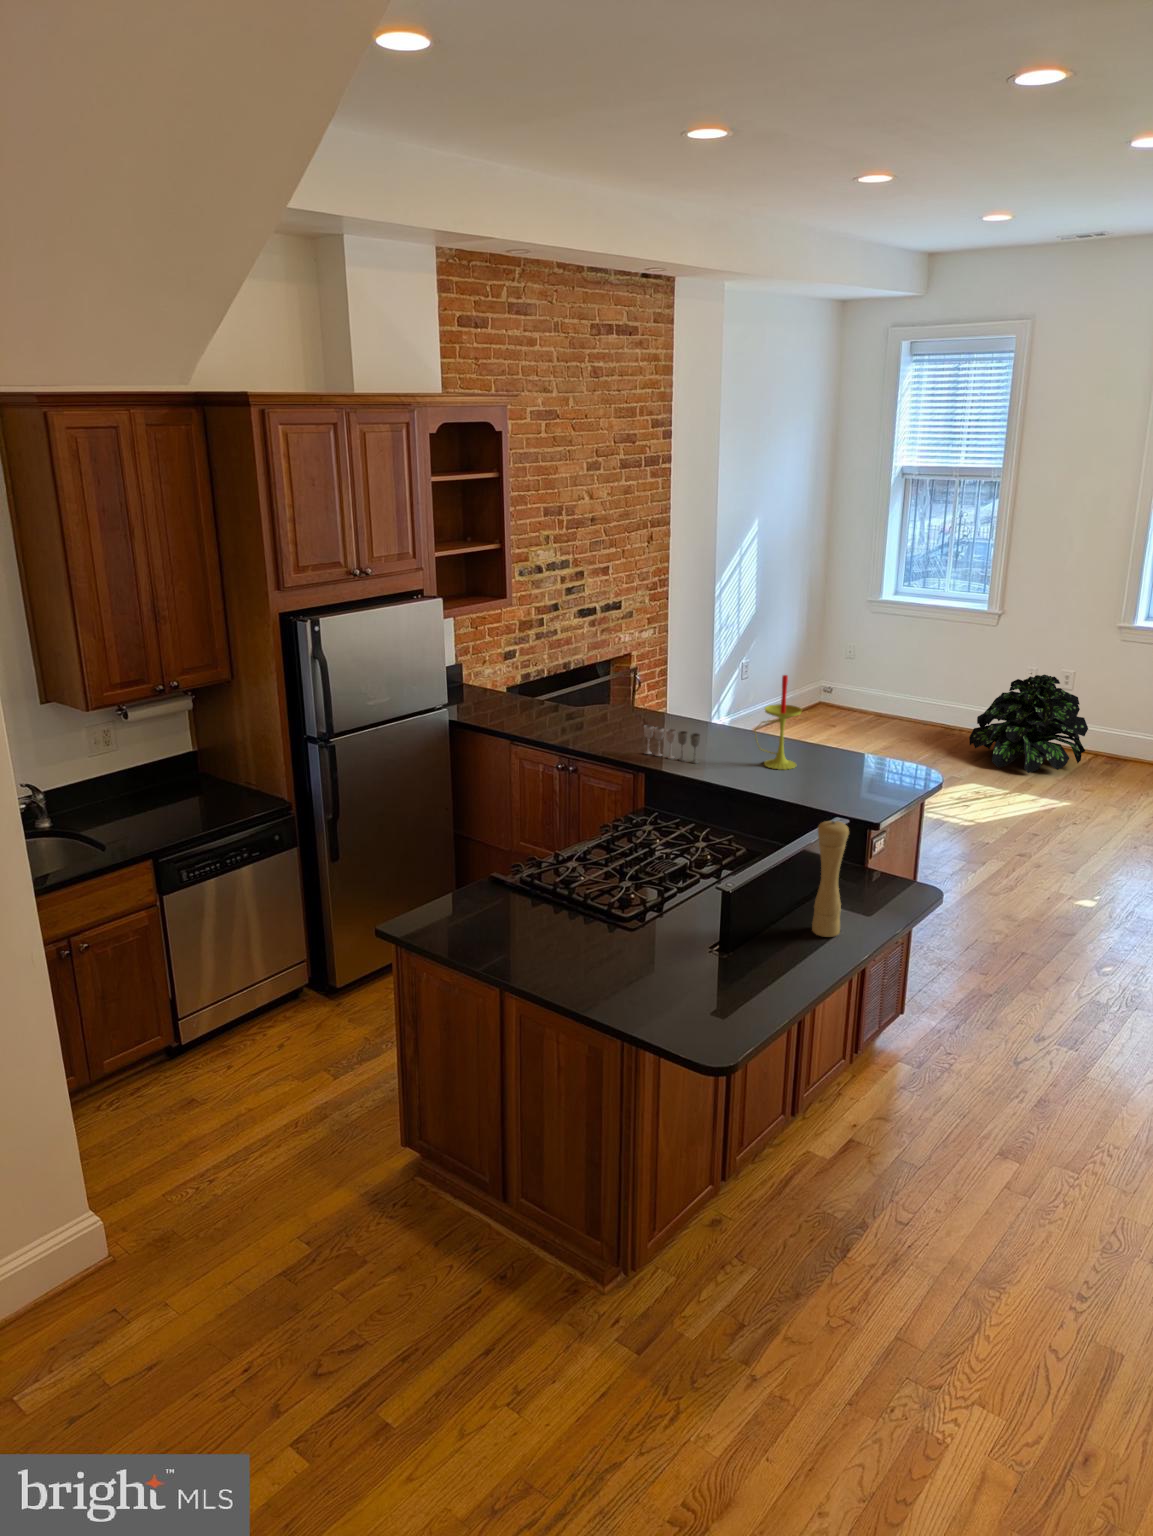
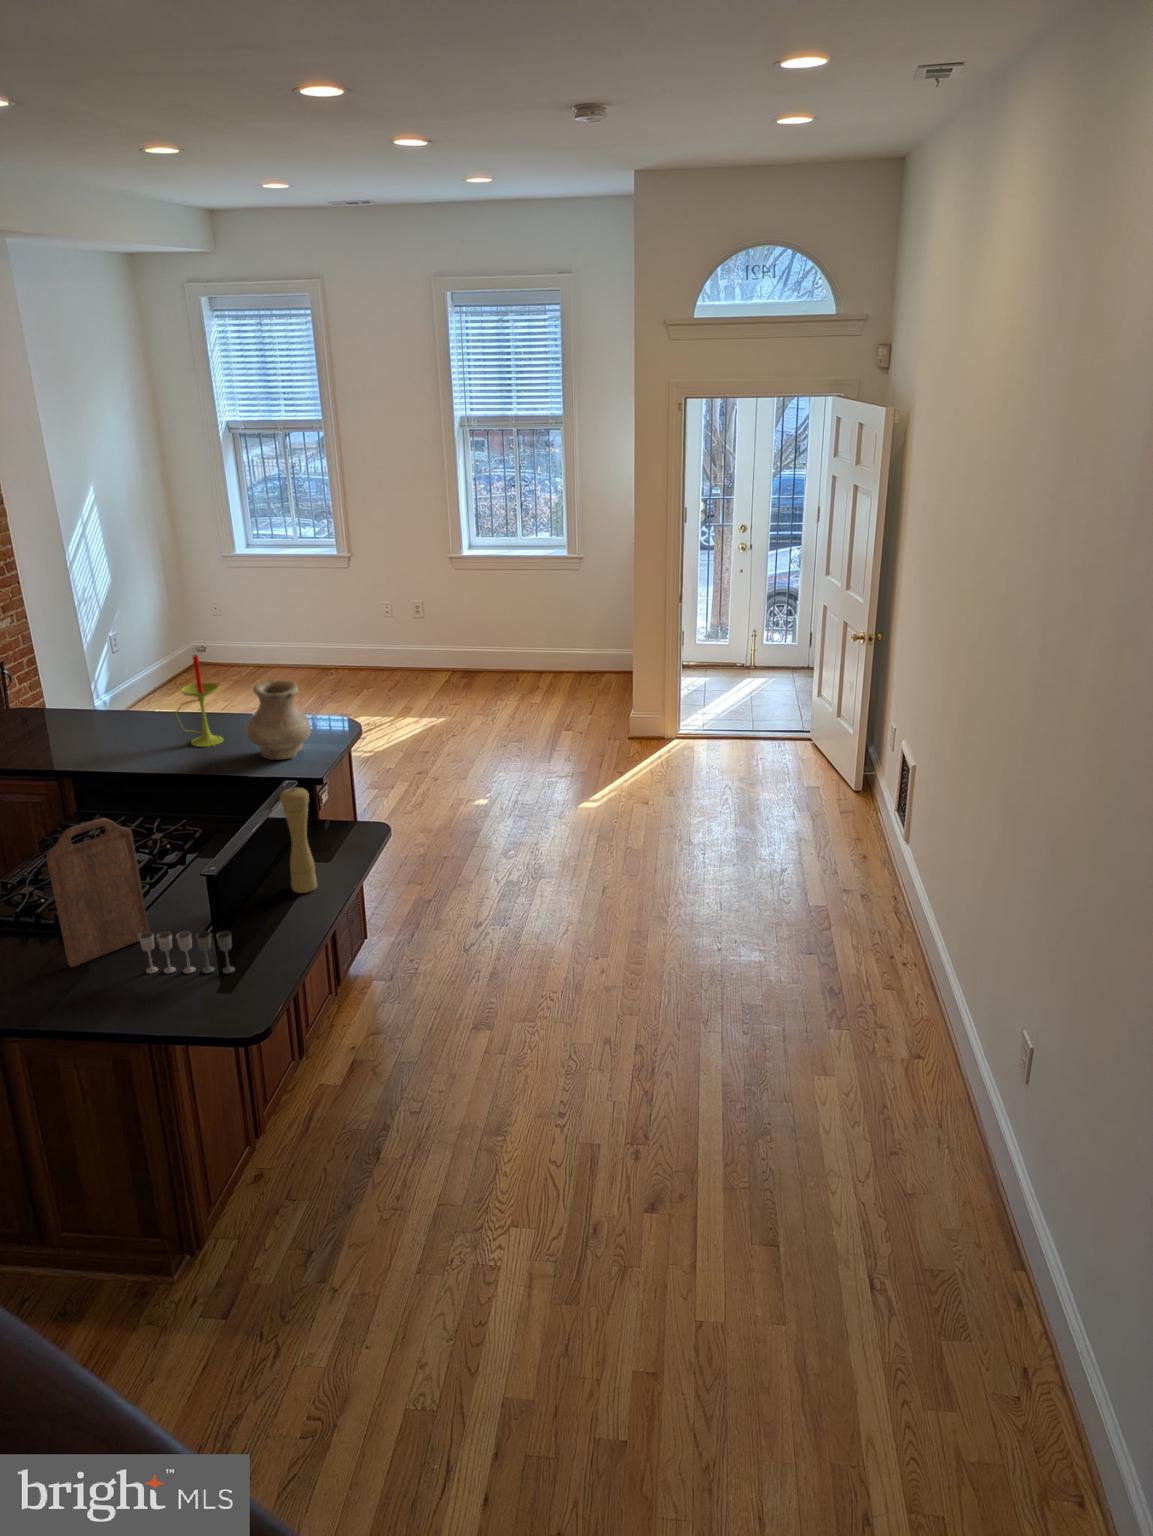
potted plant: present [969,675,1088,773] -> none [346,607,446,698]
vase: none [816,711,884,797] -> present [246,680,311,760]
wine glass: present [644,725,700,763] -> present [138,931,235,974]
cutting board: none [578,806,661,944] -> present [46,818,149,967]

